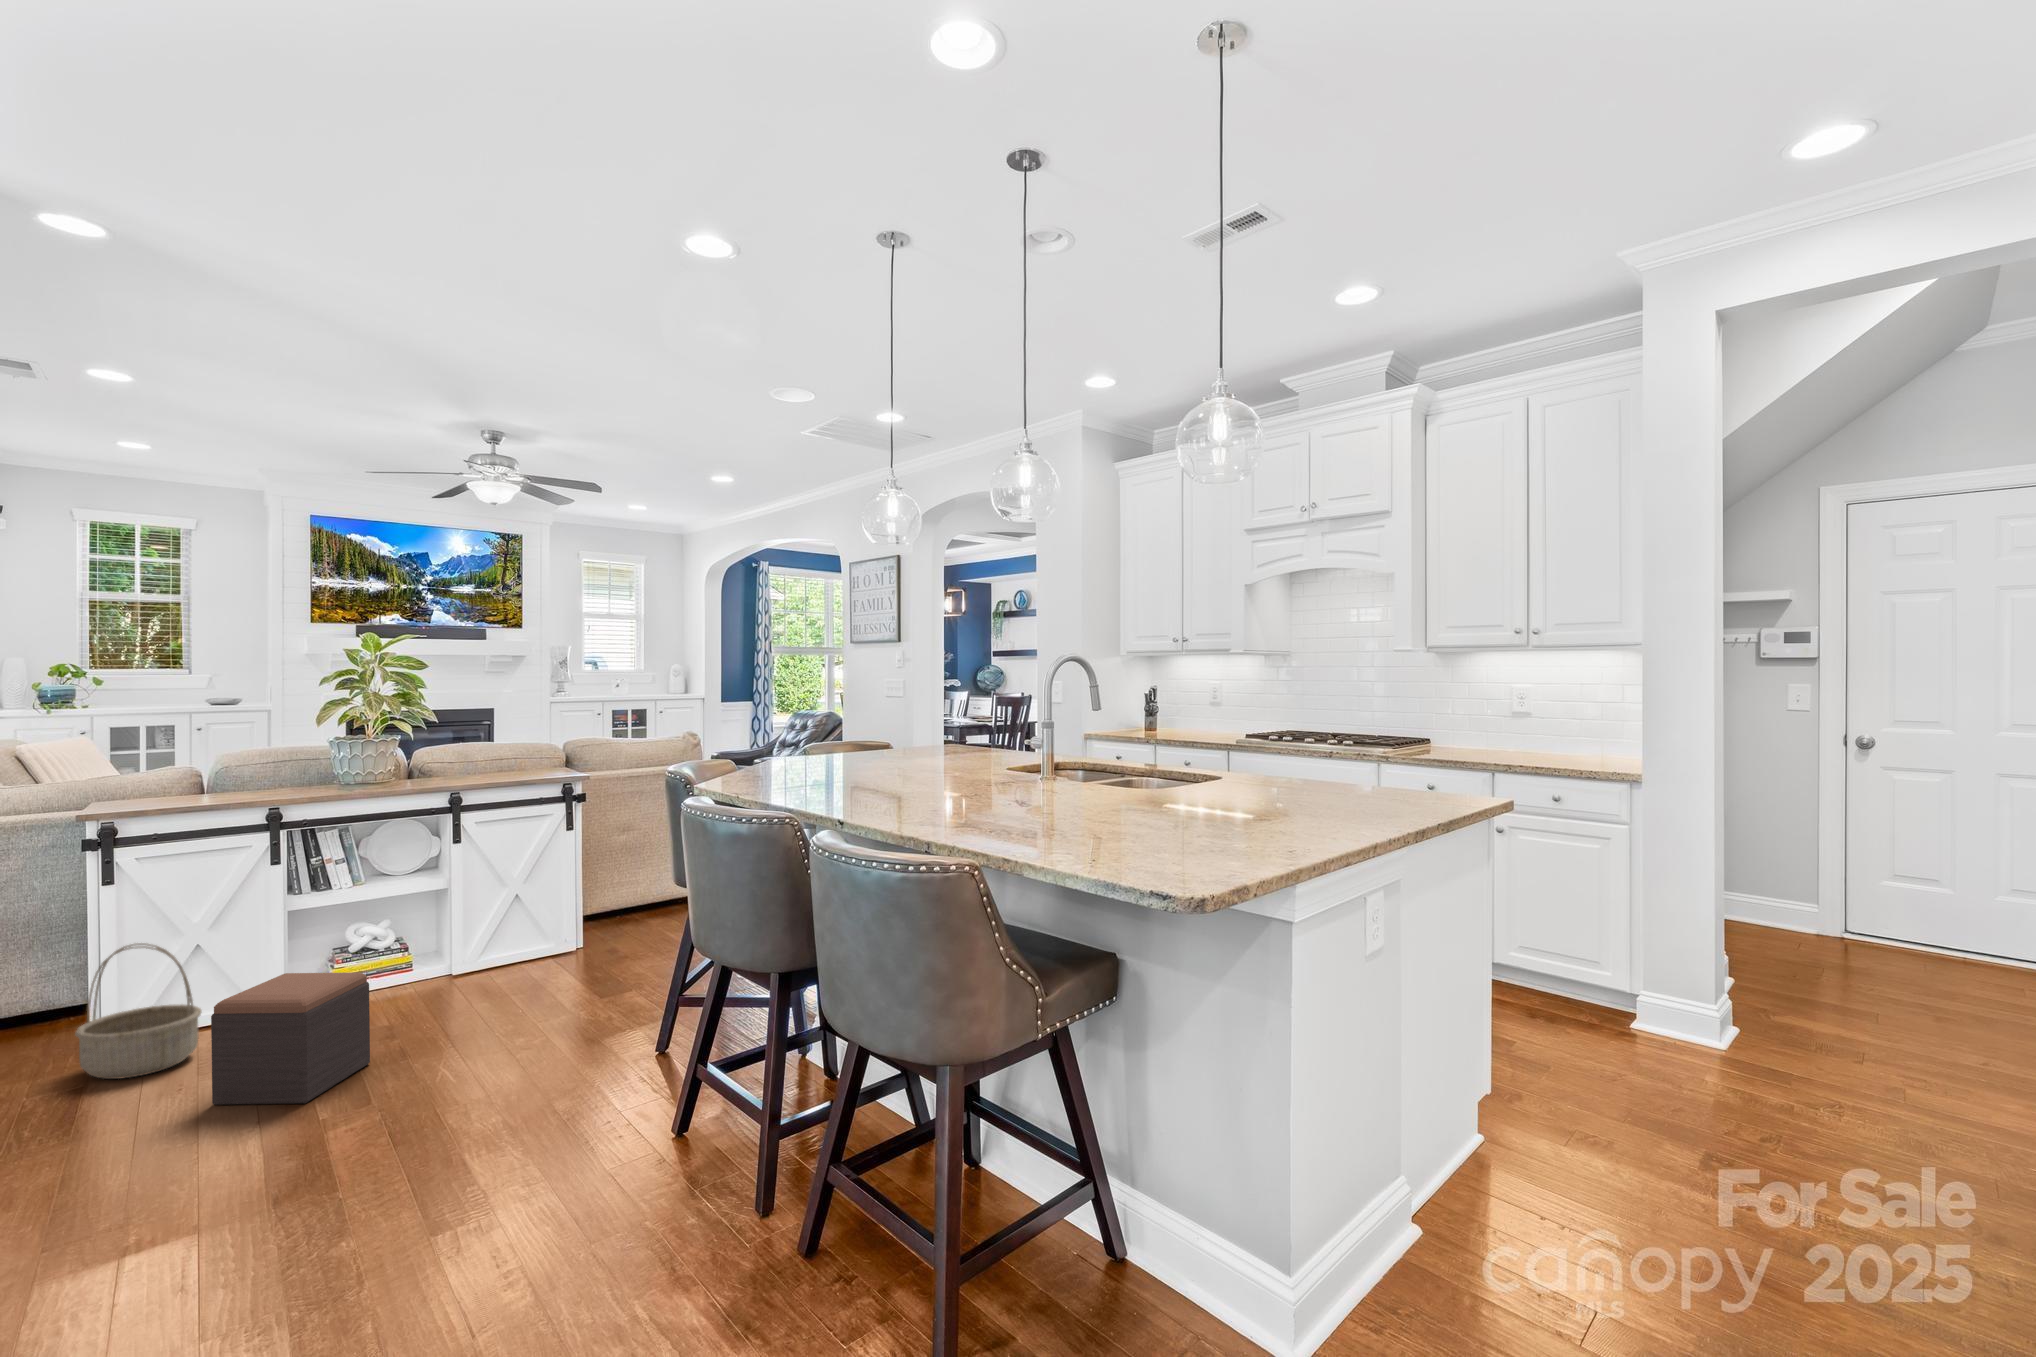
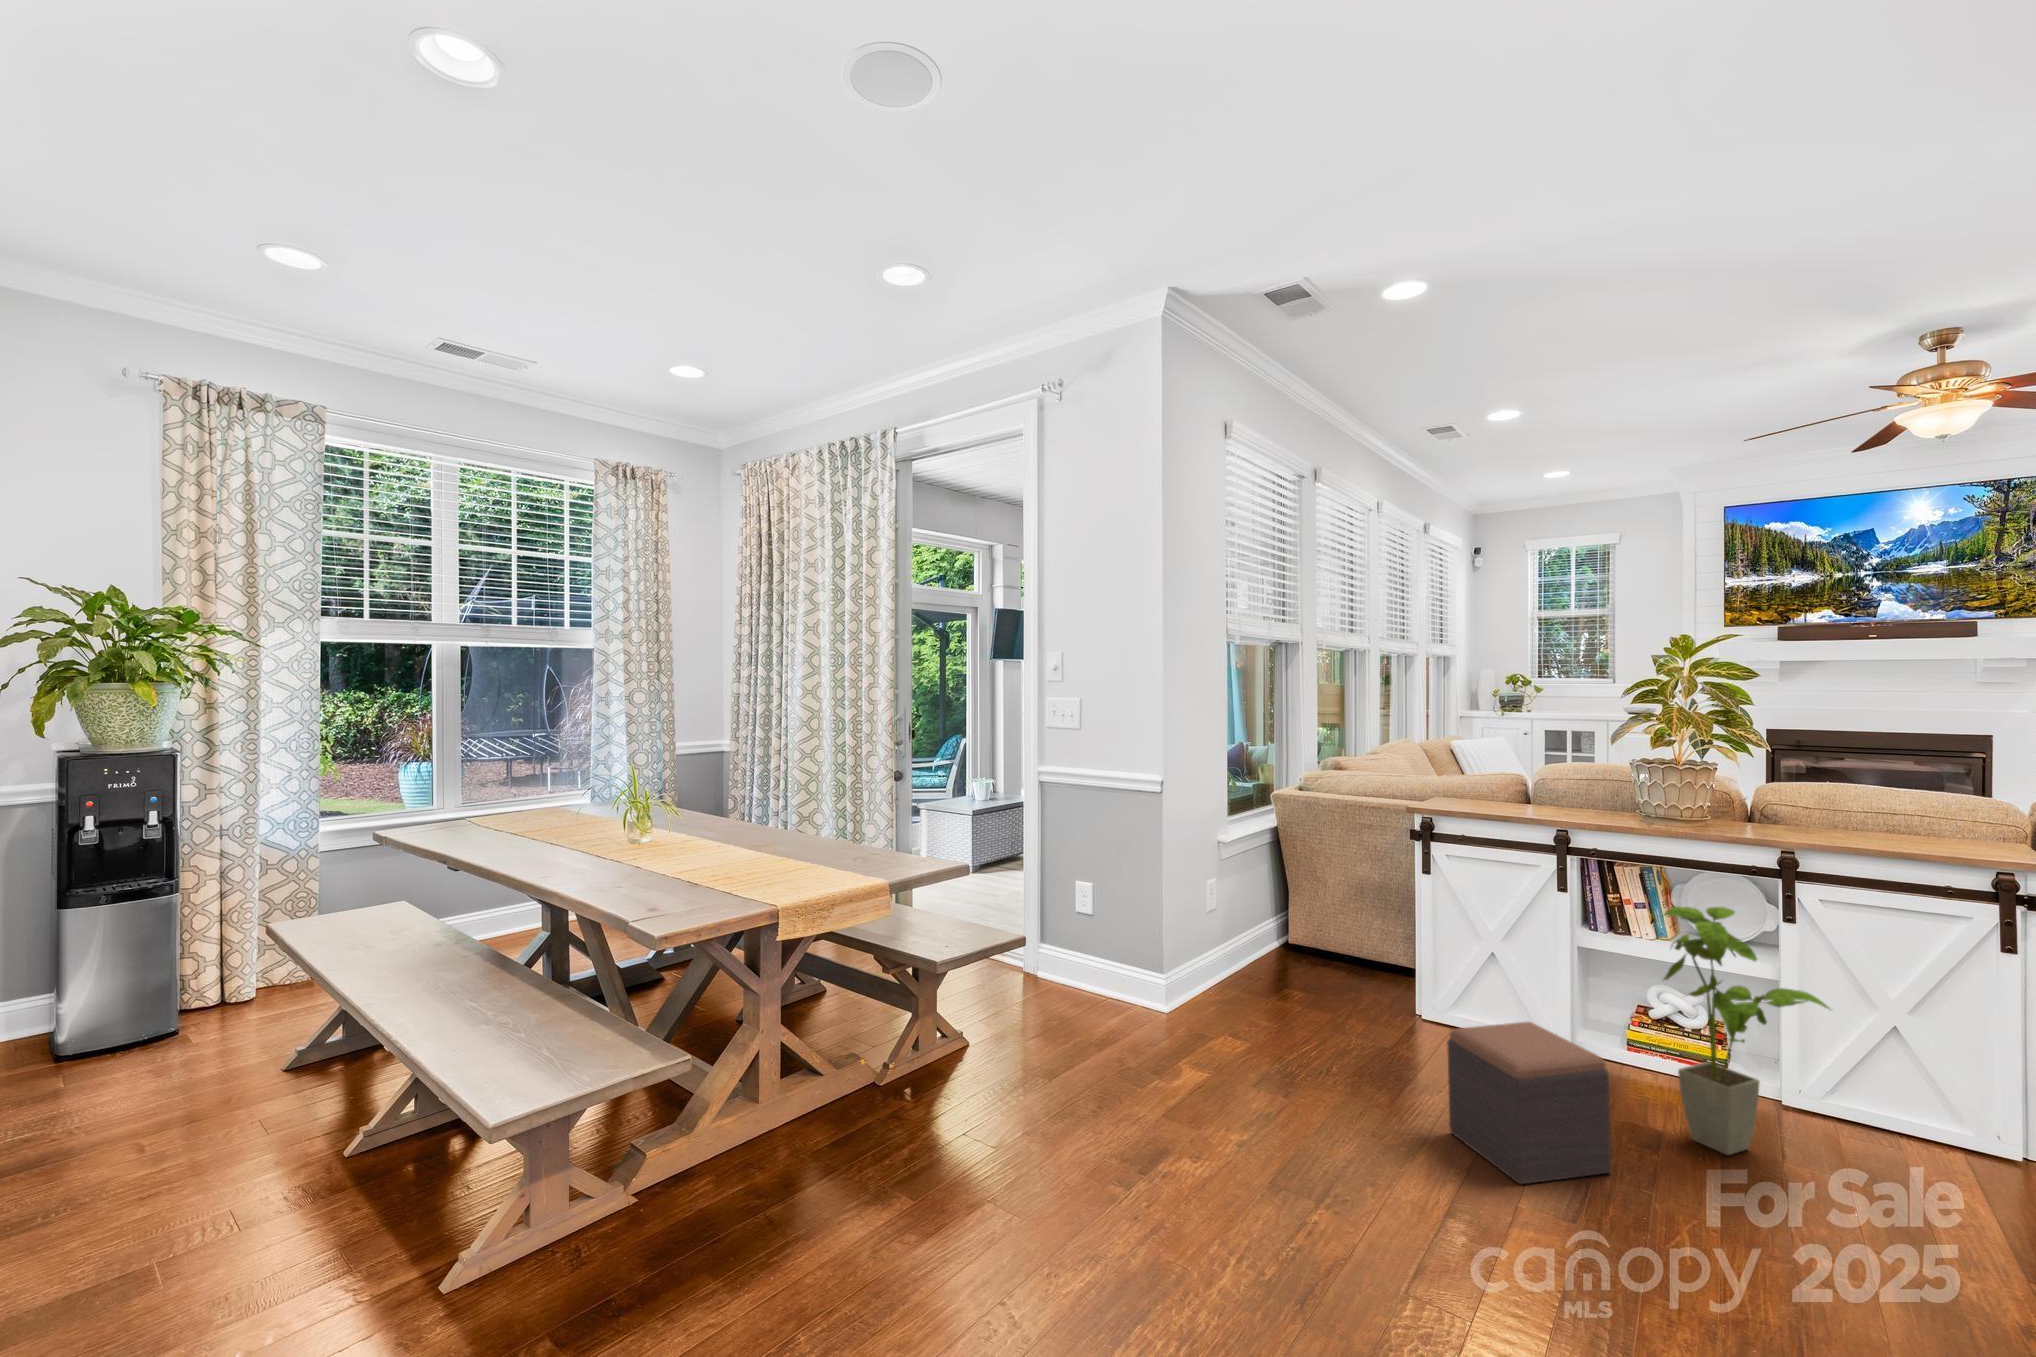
house plant: none [388,836,504,1021] -> present [1664,907,1829,1155]
basket: present [75,943,201,1079] -> none [1387,940,1479,1071]

